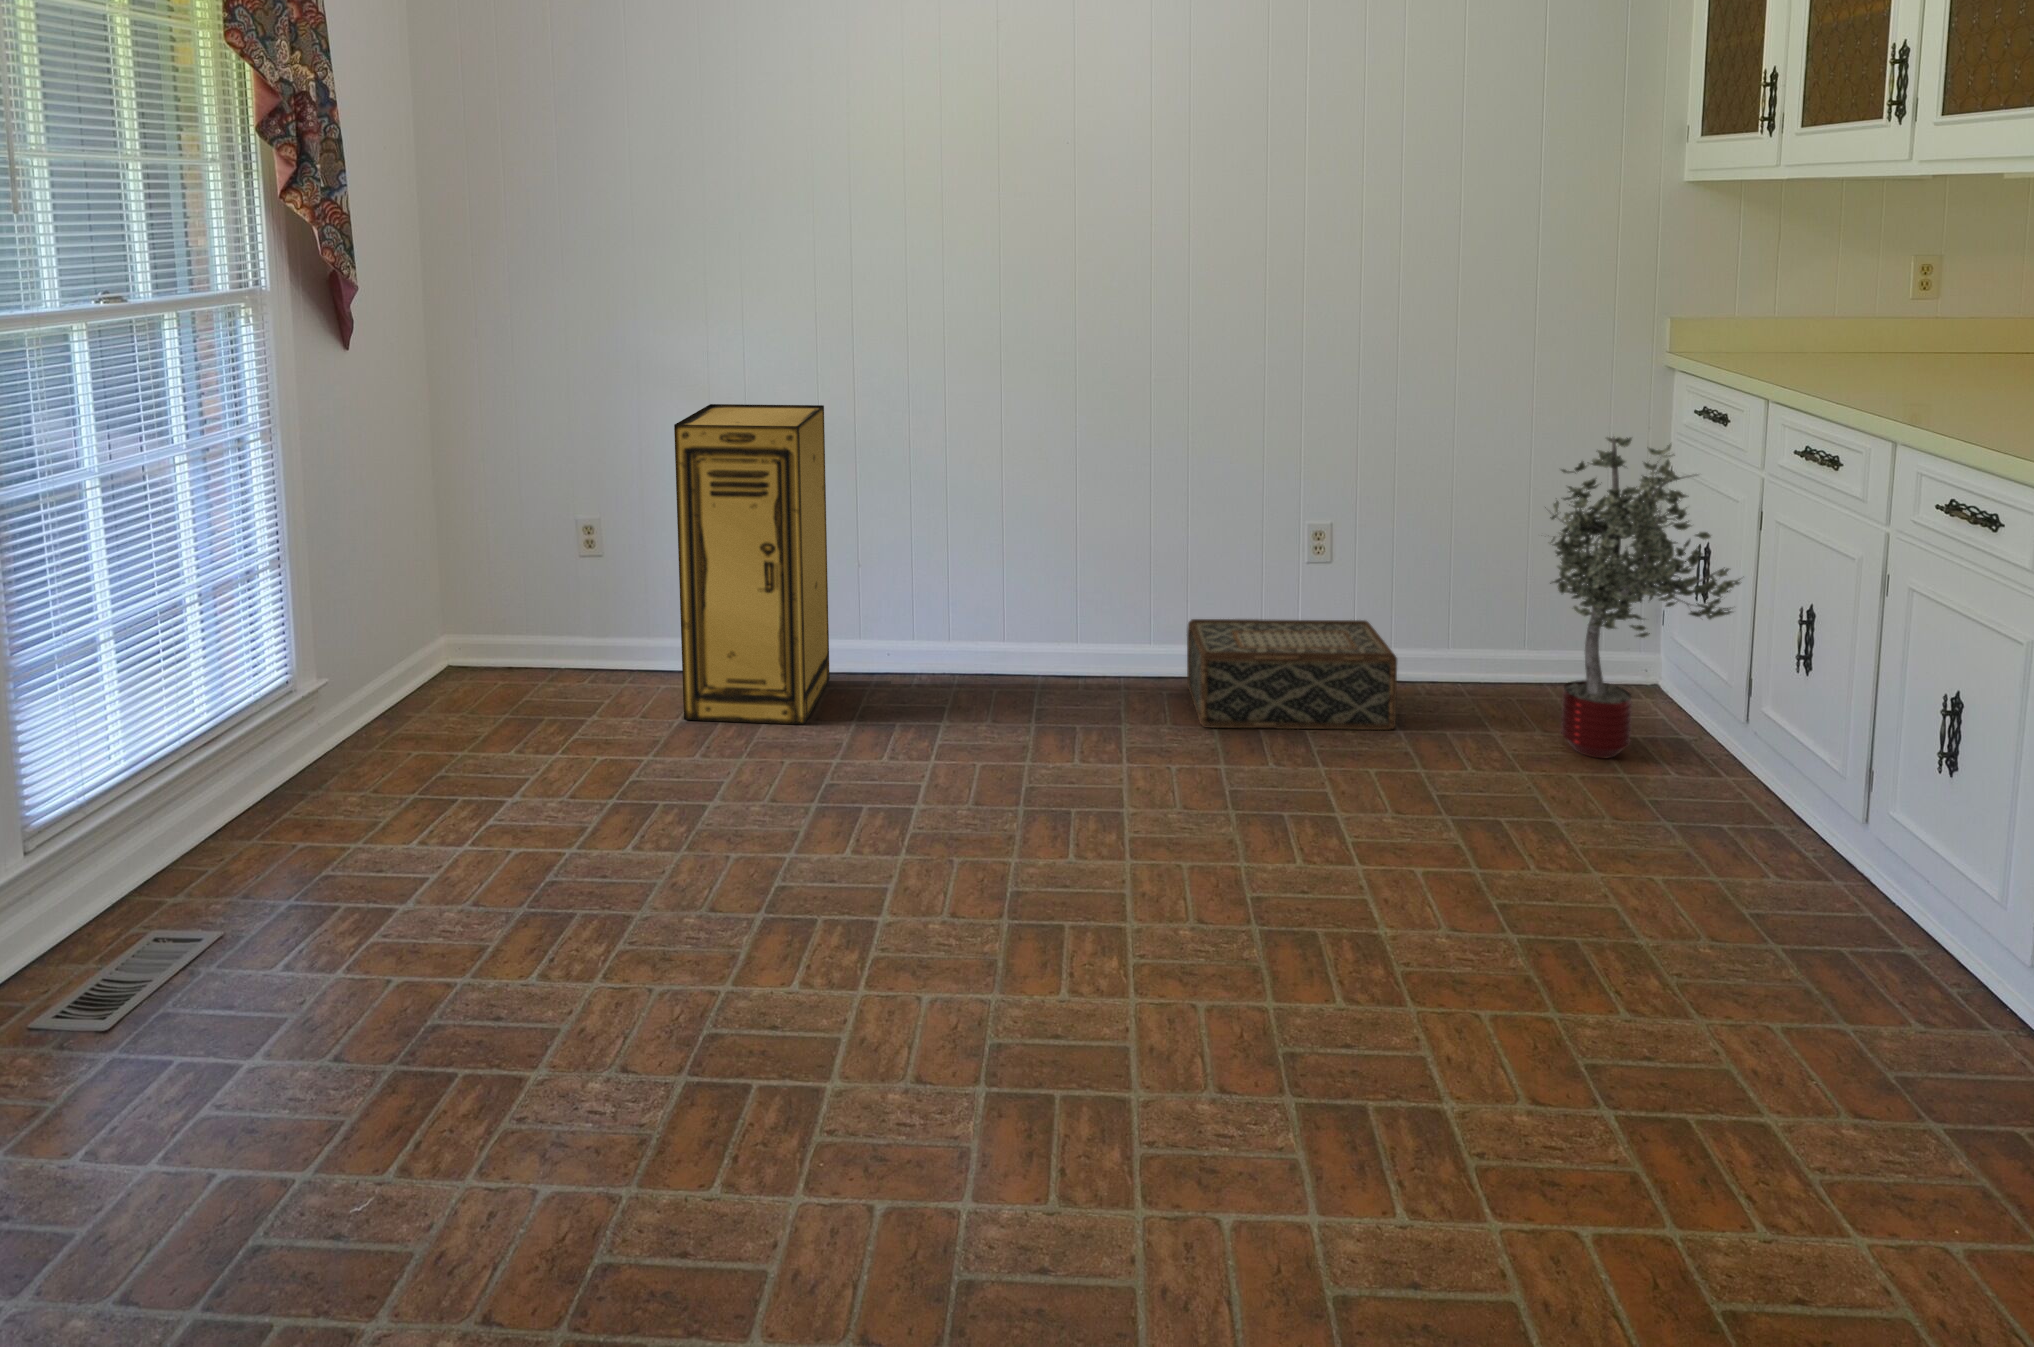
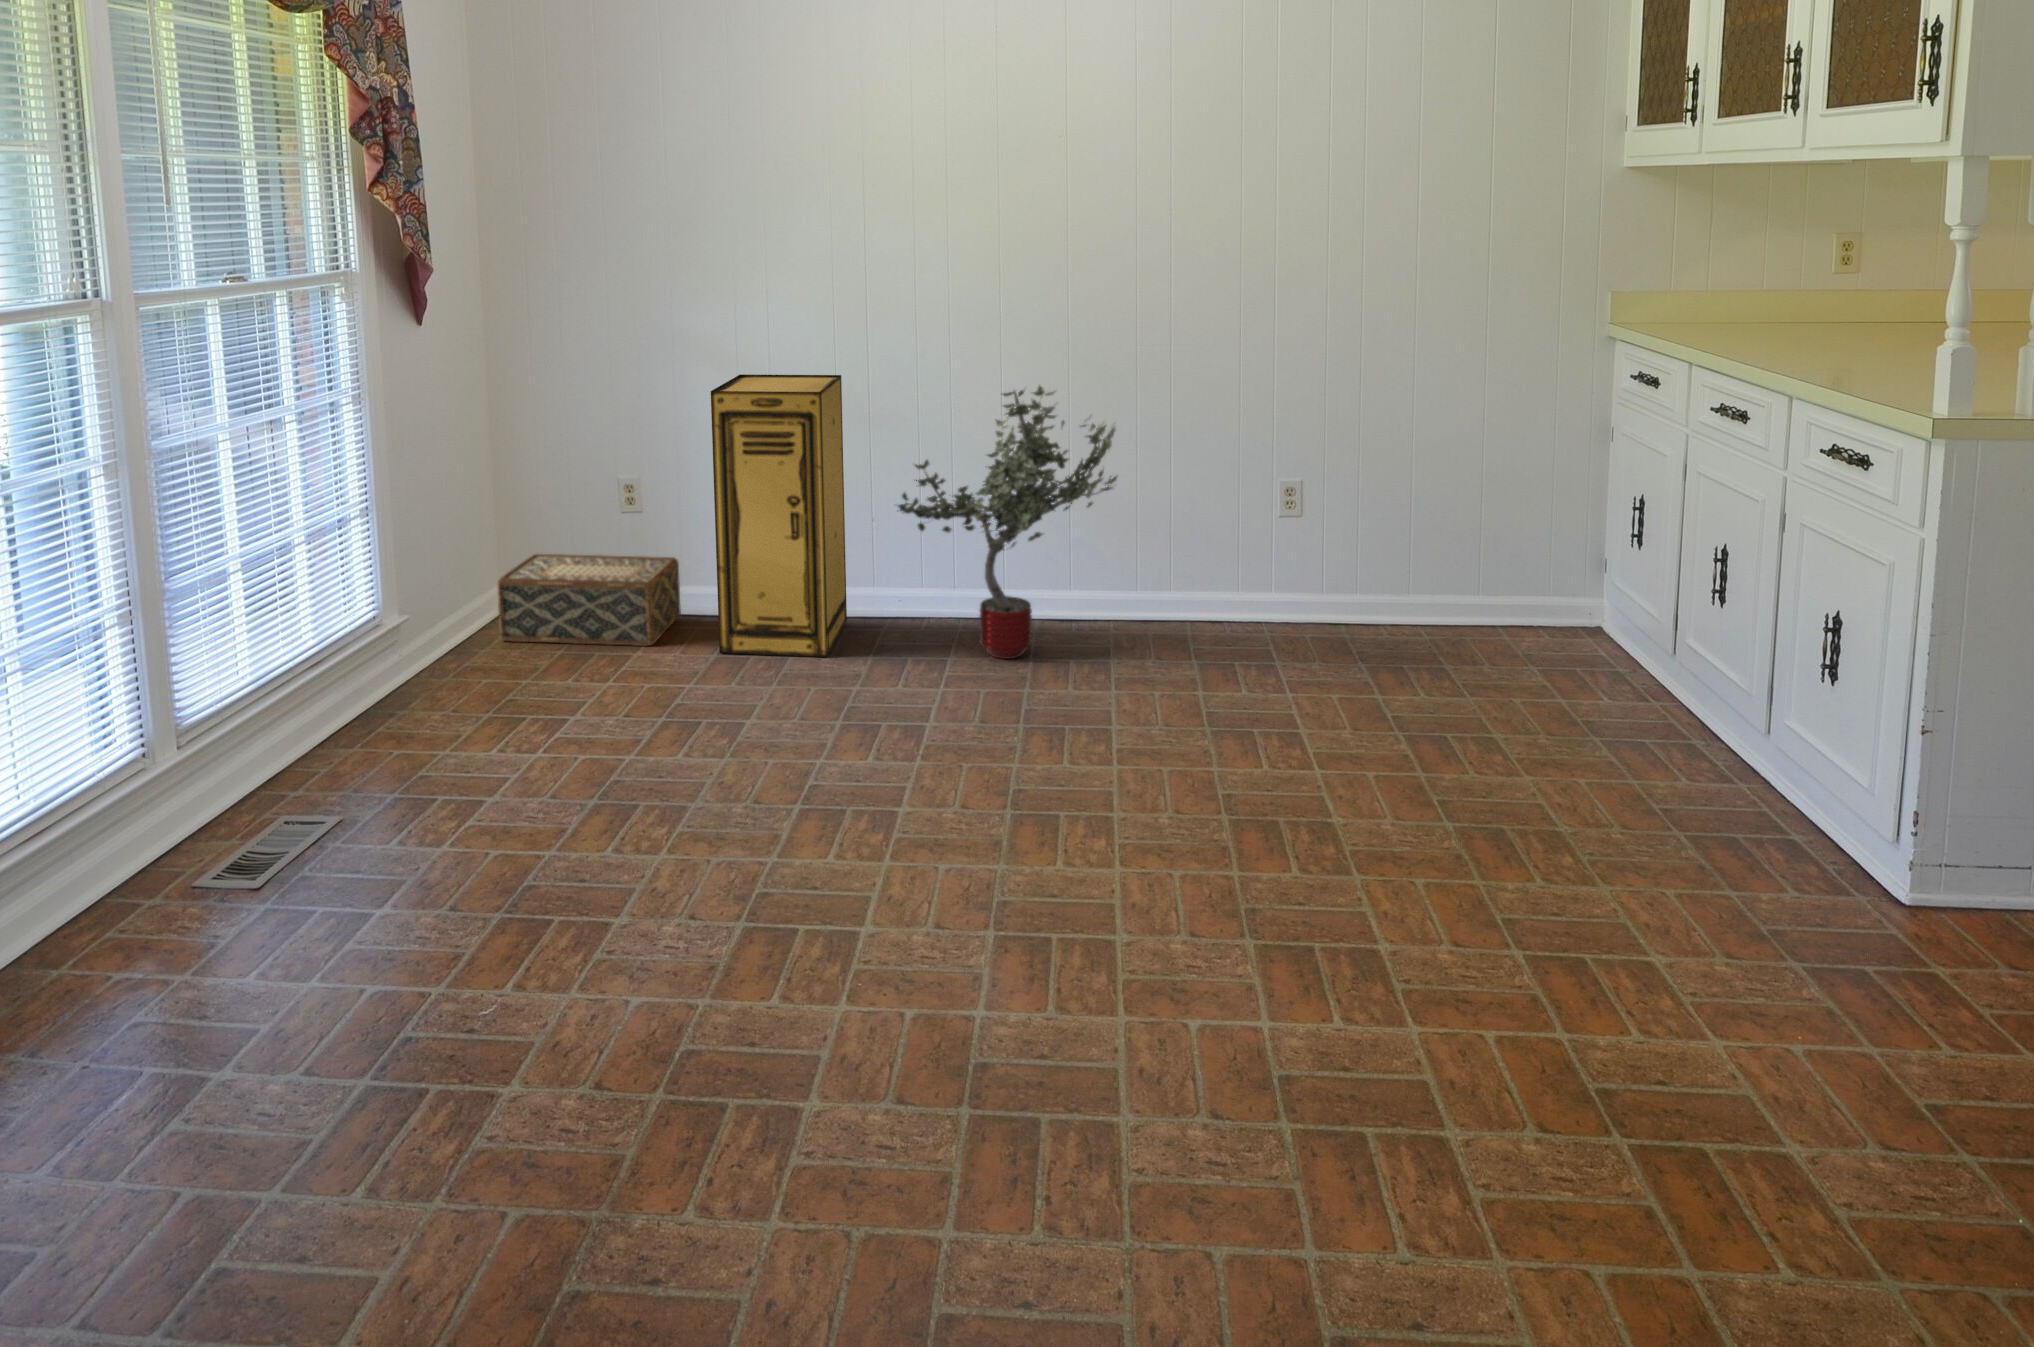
potted tree: present [1545,437,1740,758] -> present [897,386,1117,659]
woven basket: present [1187,619,1397,730] -> present [497,554,681,646]

